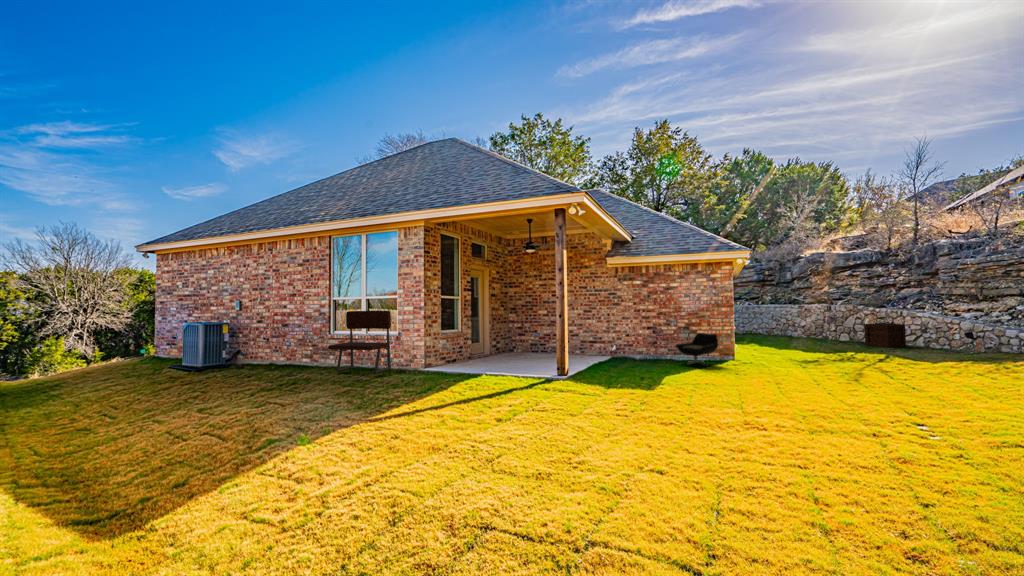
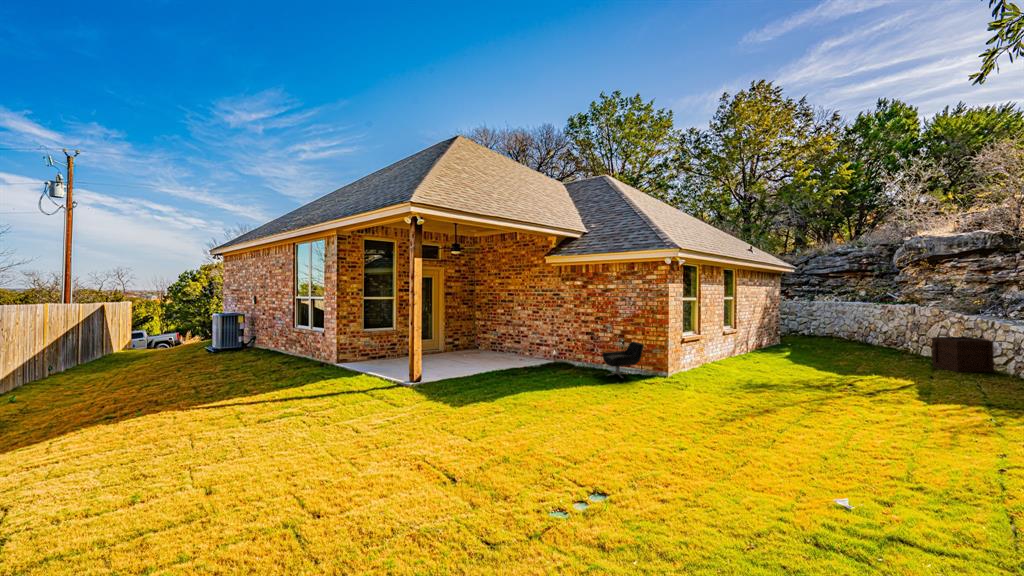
bench: present [328,311,391,373] -> none [276,310,321,364]

